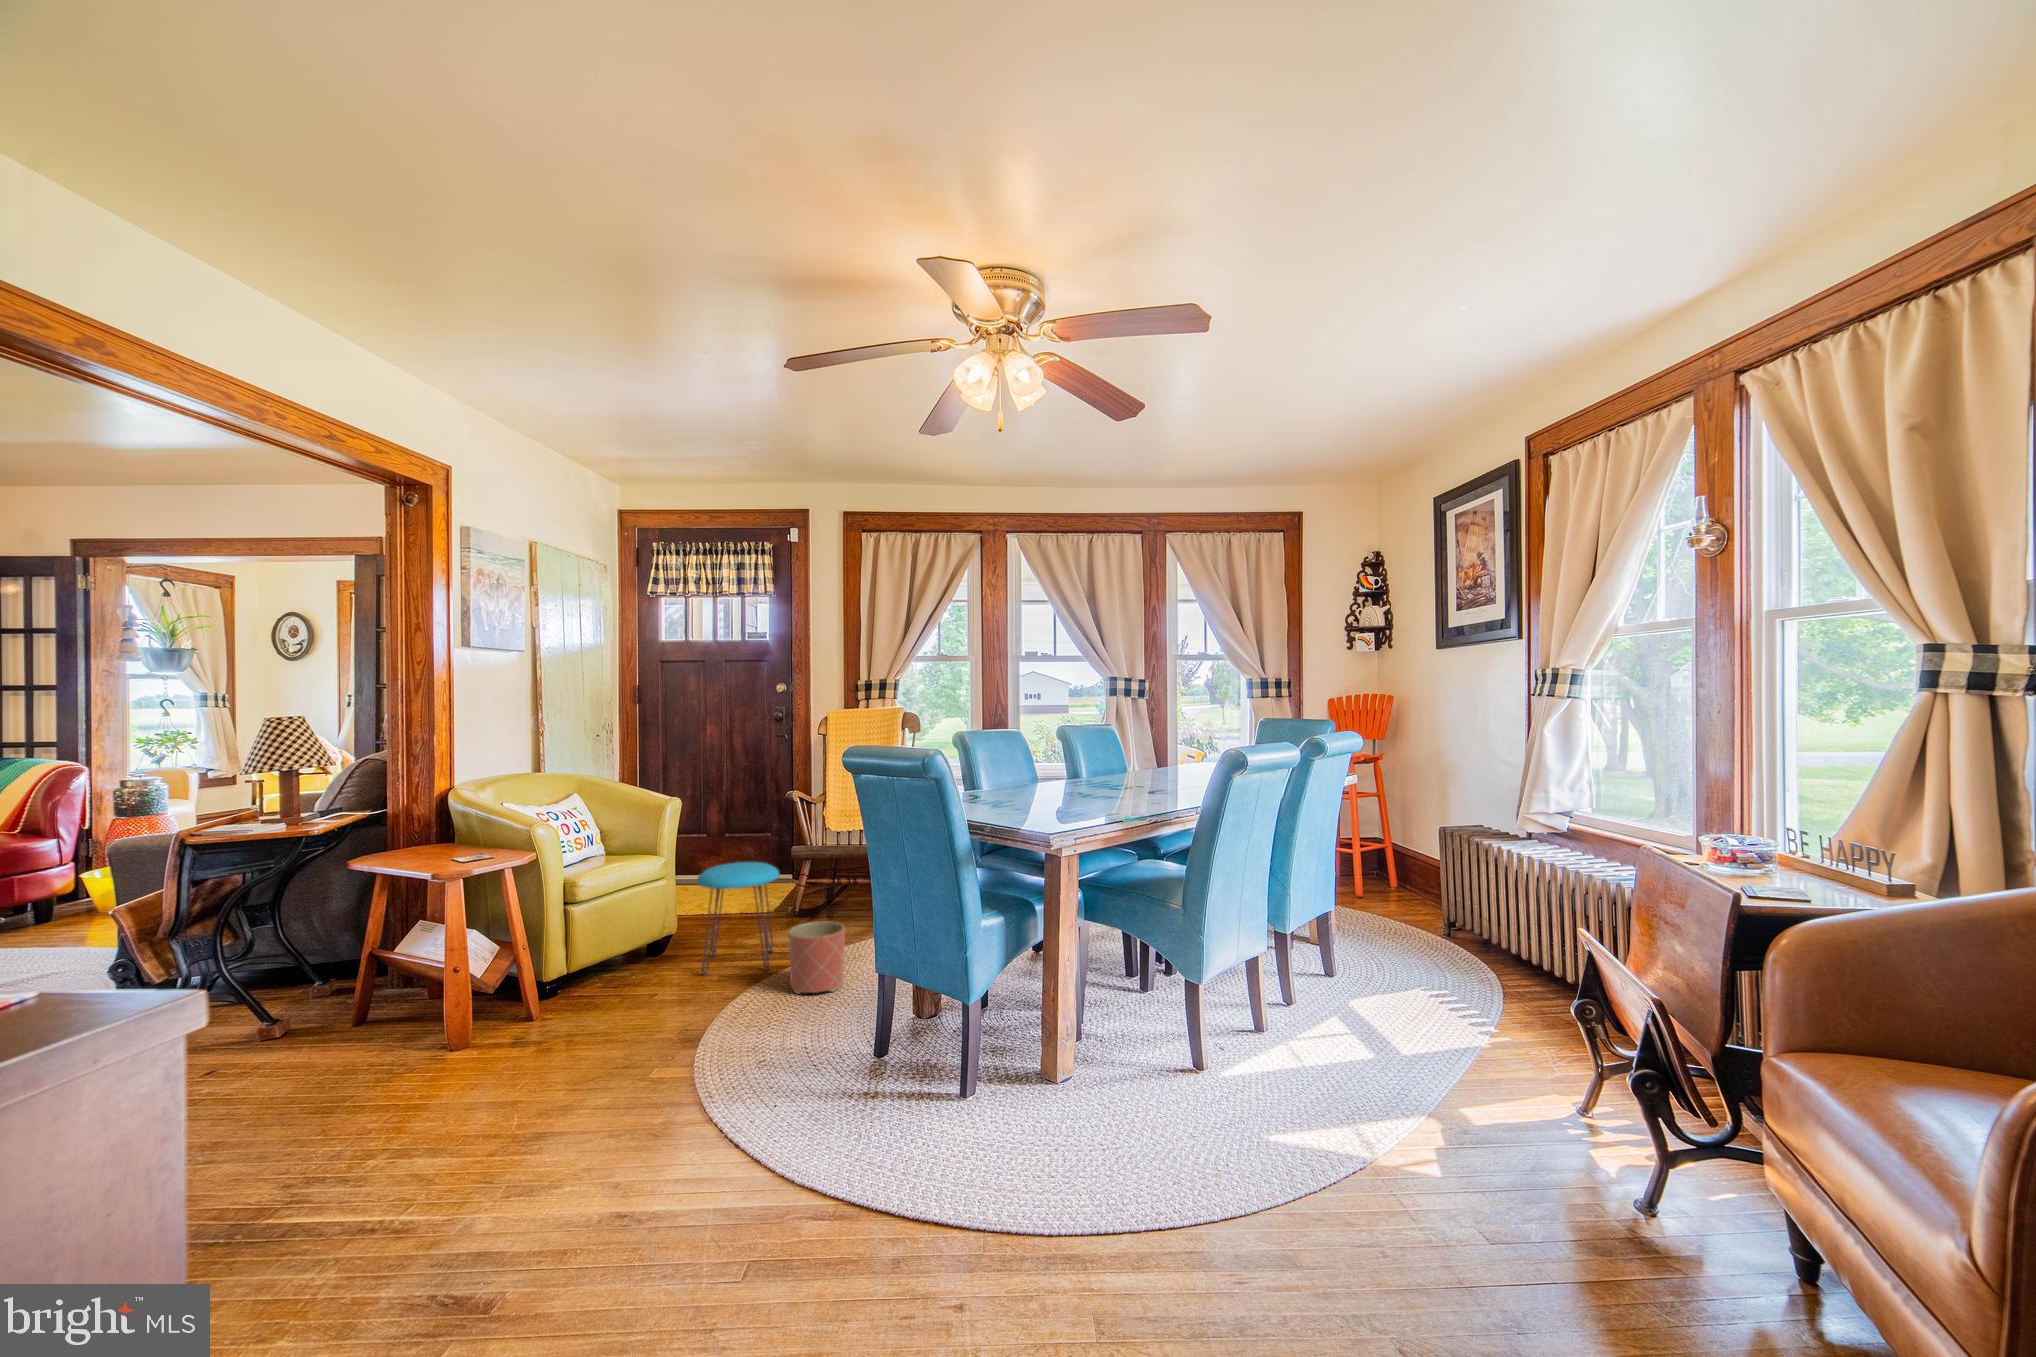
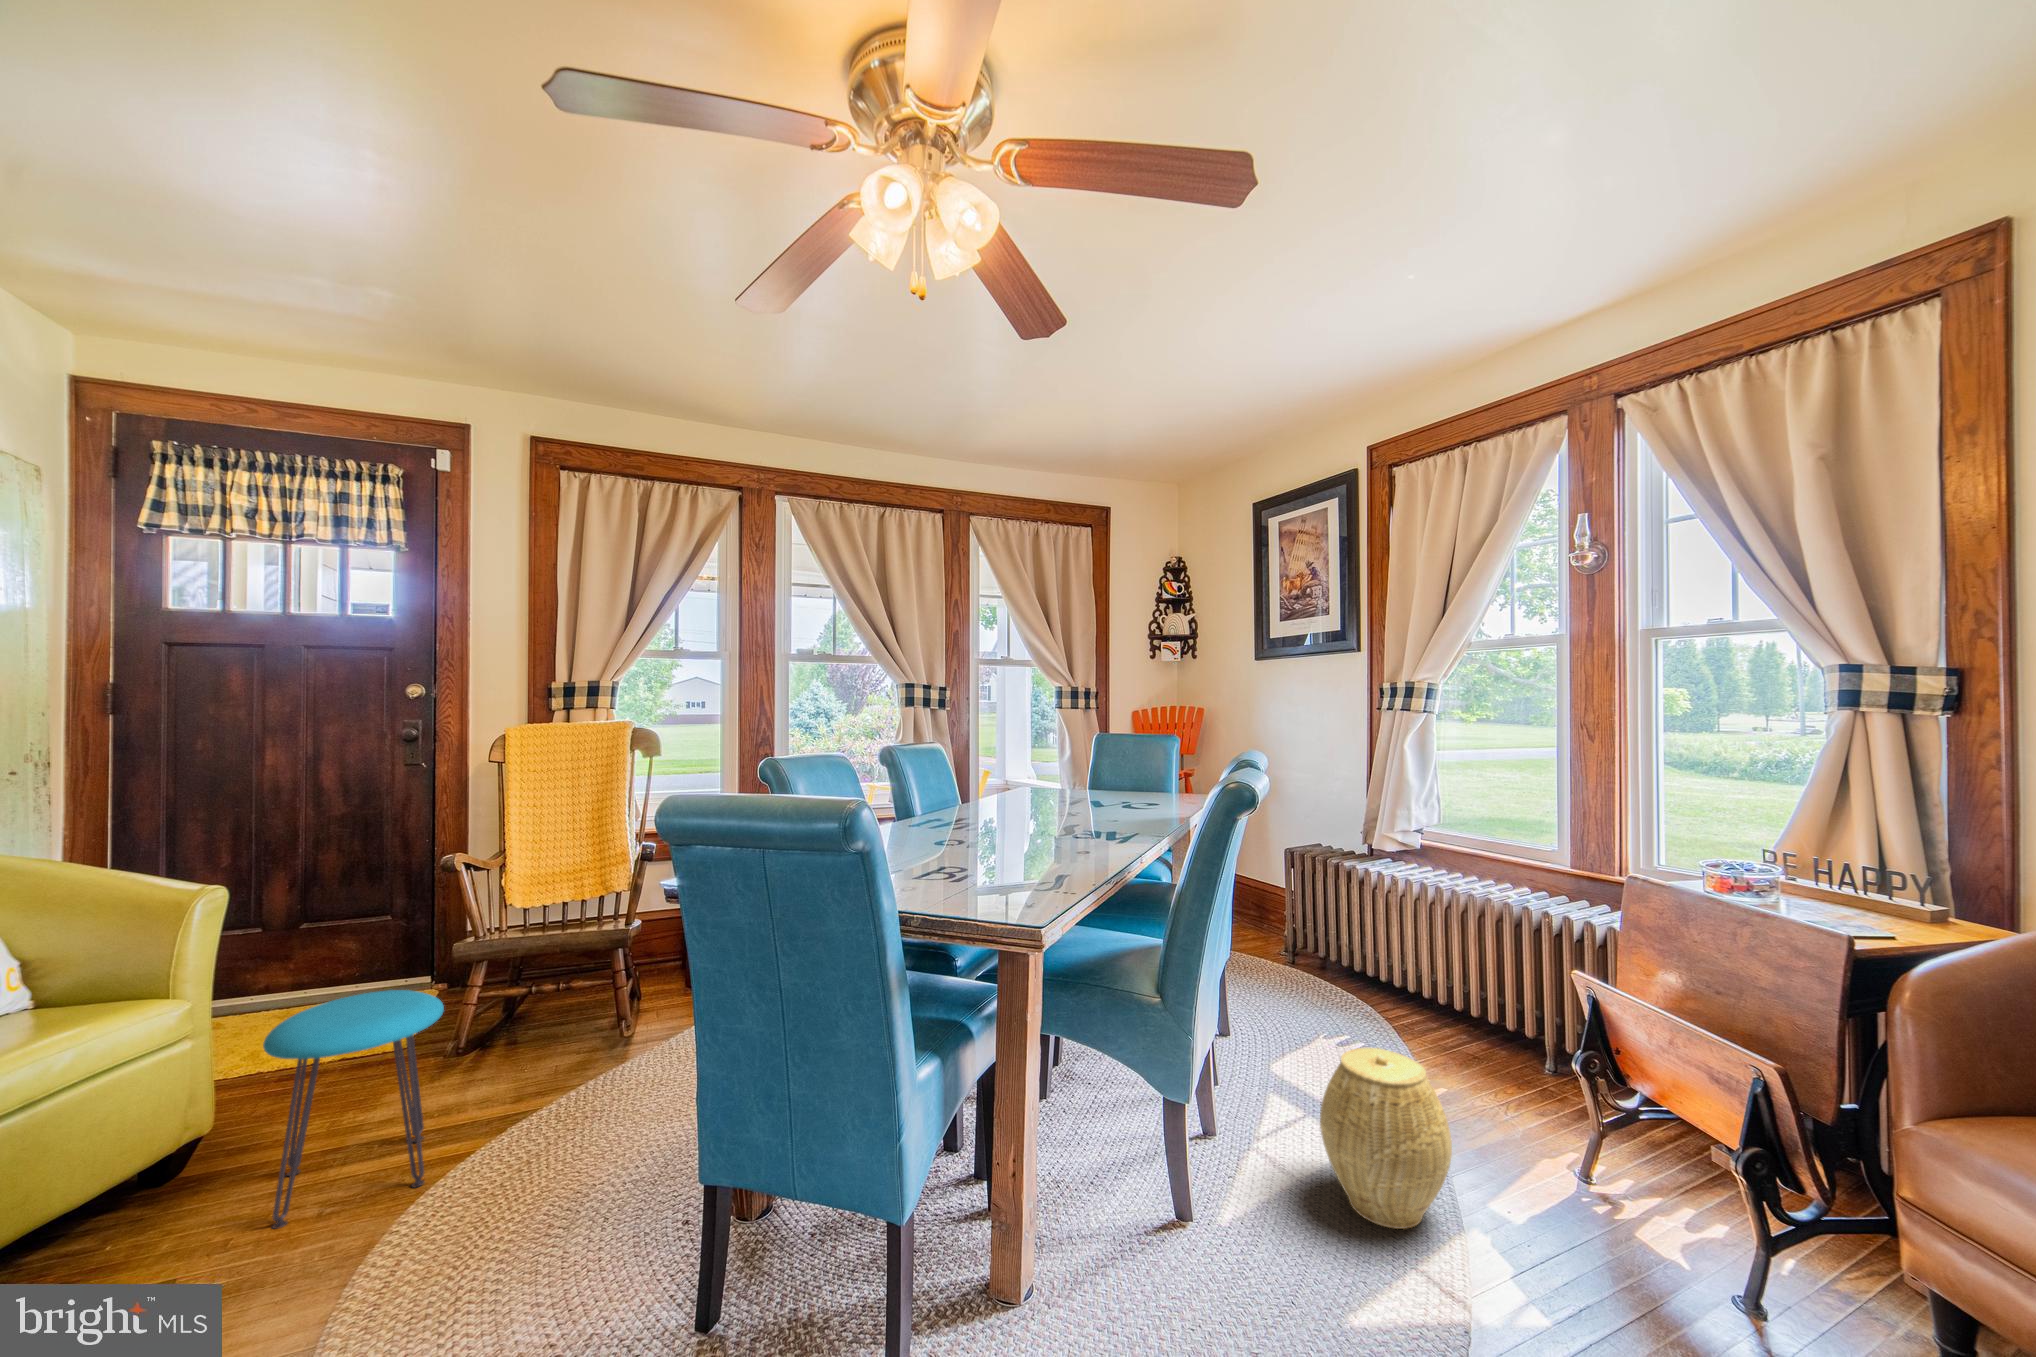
planter: present [788,921,845,994] -> none [478,1081,588,1229]
woven basket: none [1306,965,1409,1100] -> present [1320,1048,1452,1229]

